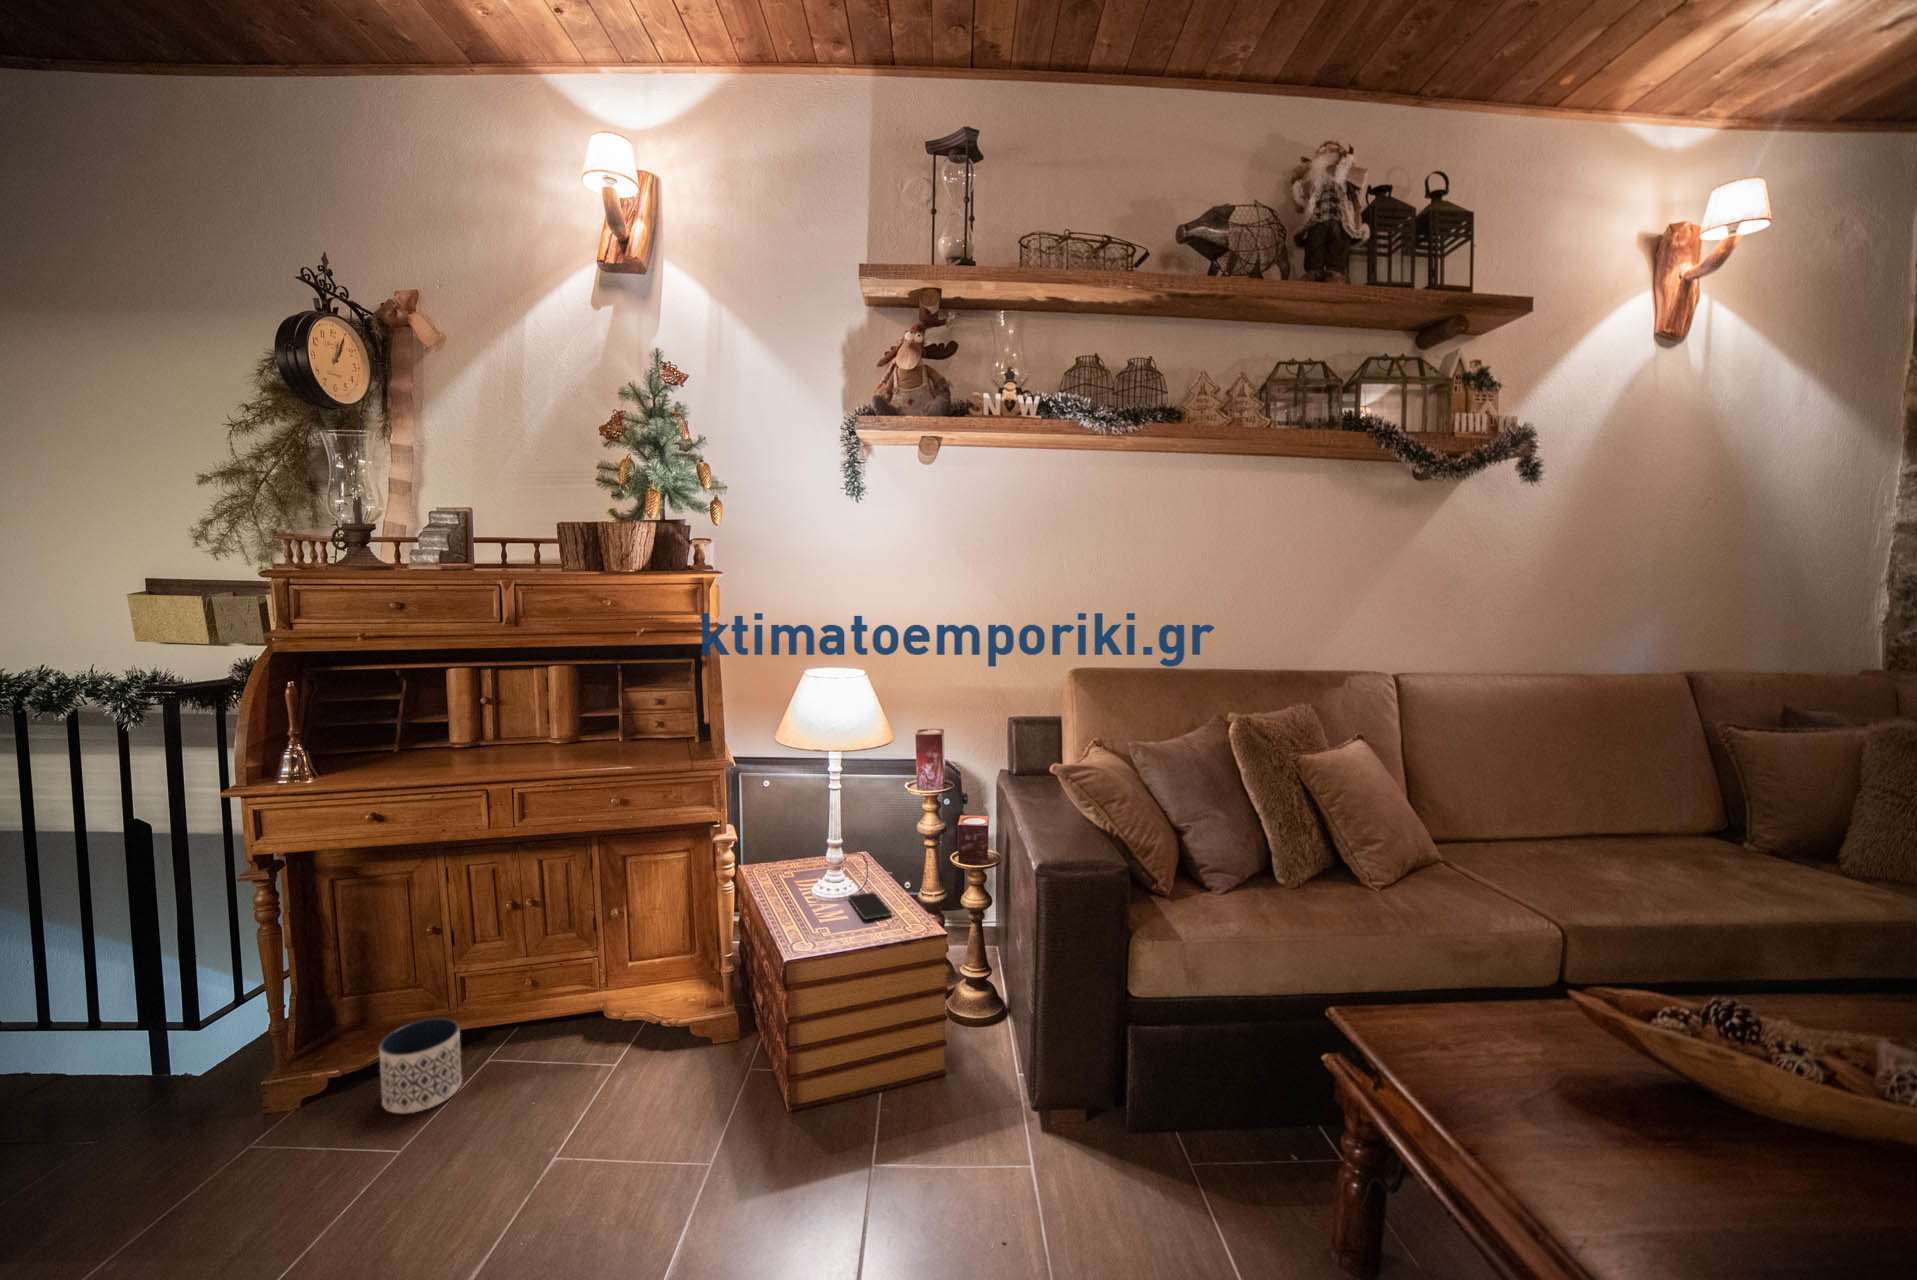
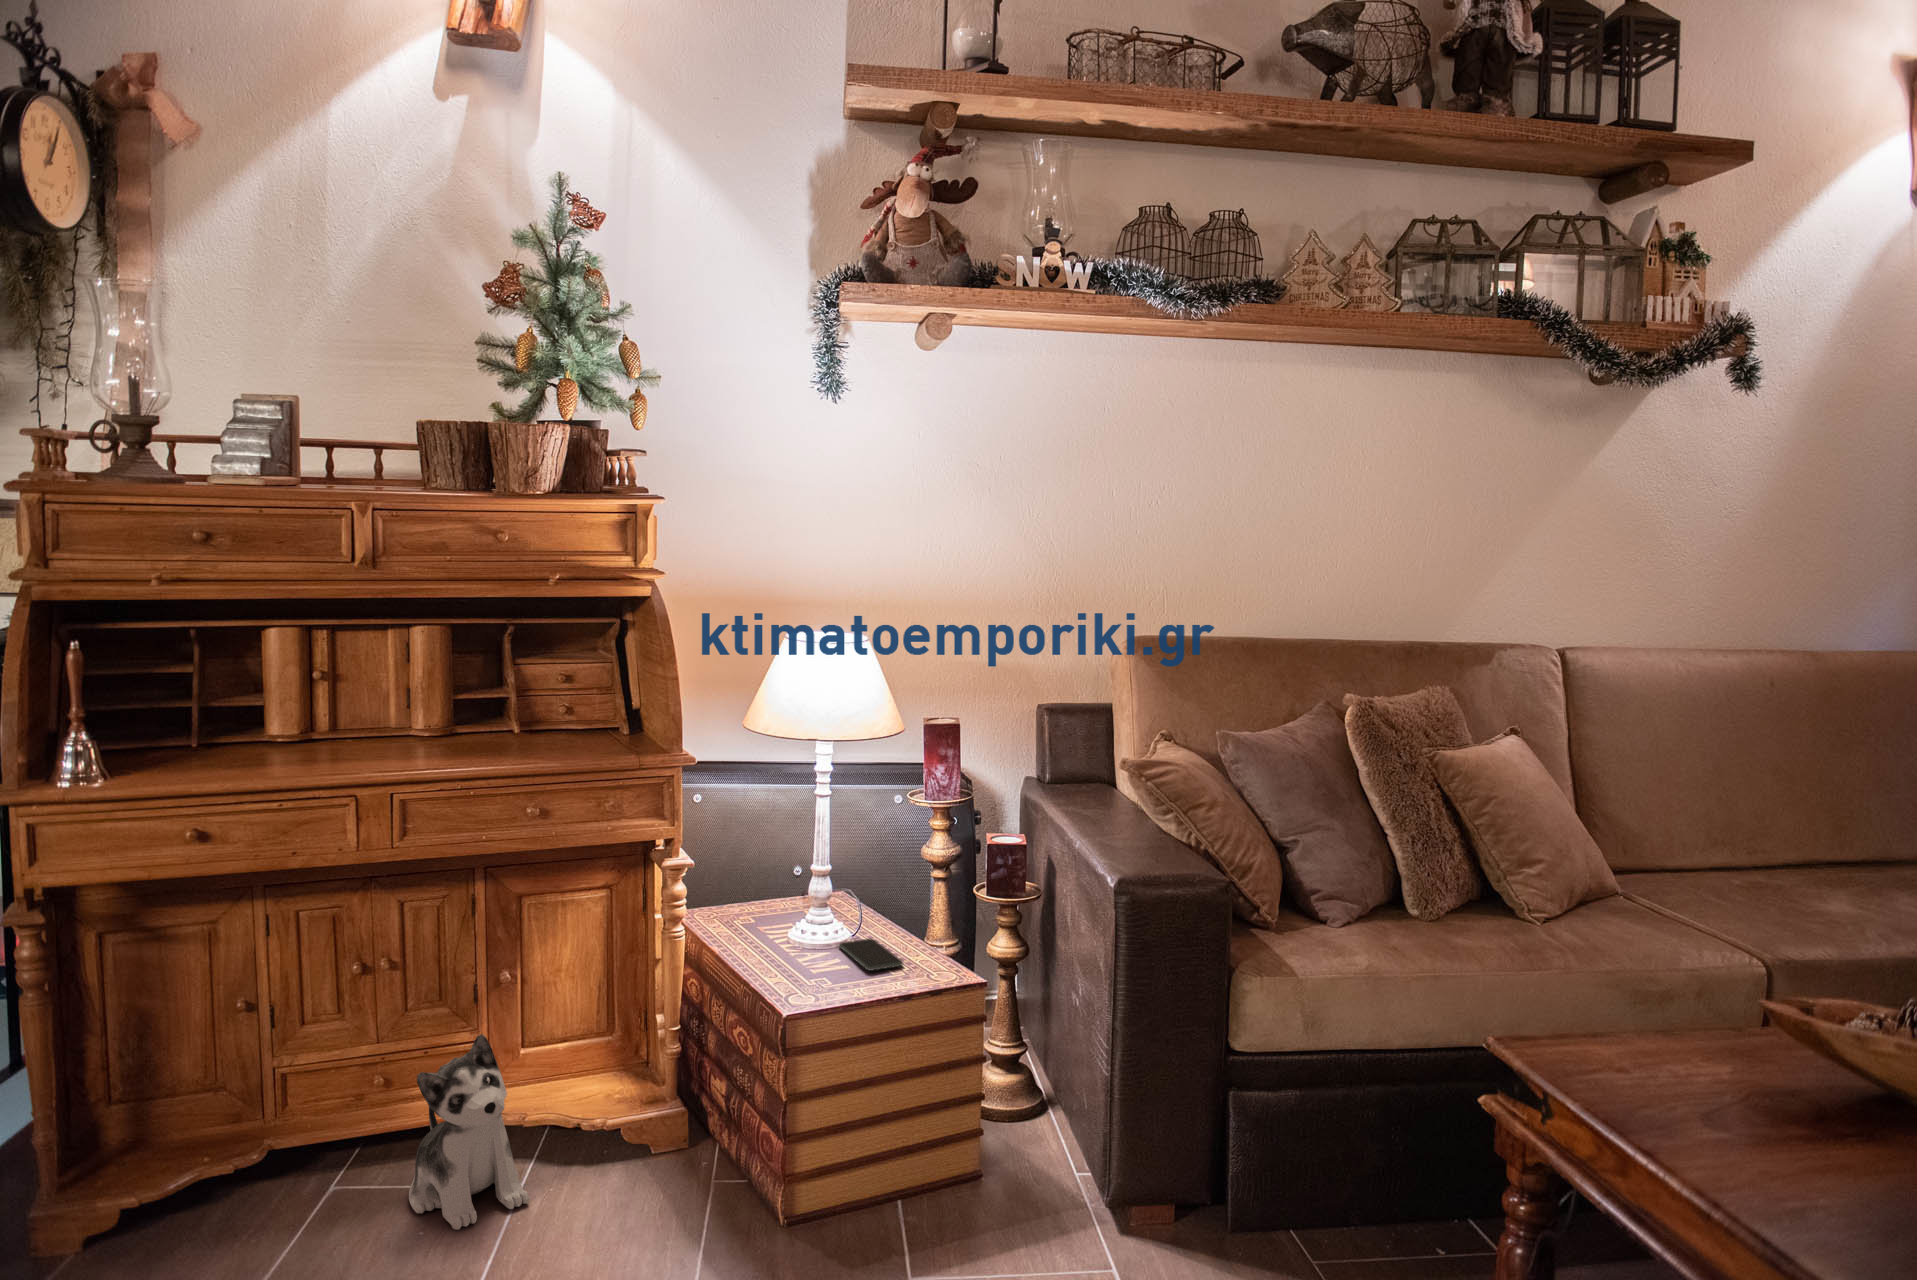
plush toy: none [530,965,616,1112] -> present [409,1034,529,1230]
planter: present [379,1018,462,1113] -> none [204,1111,311,1235]

